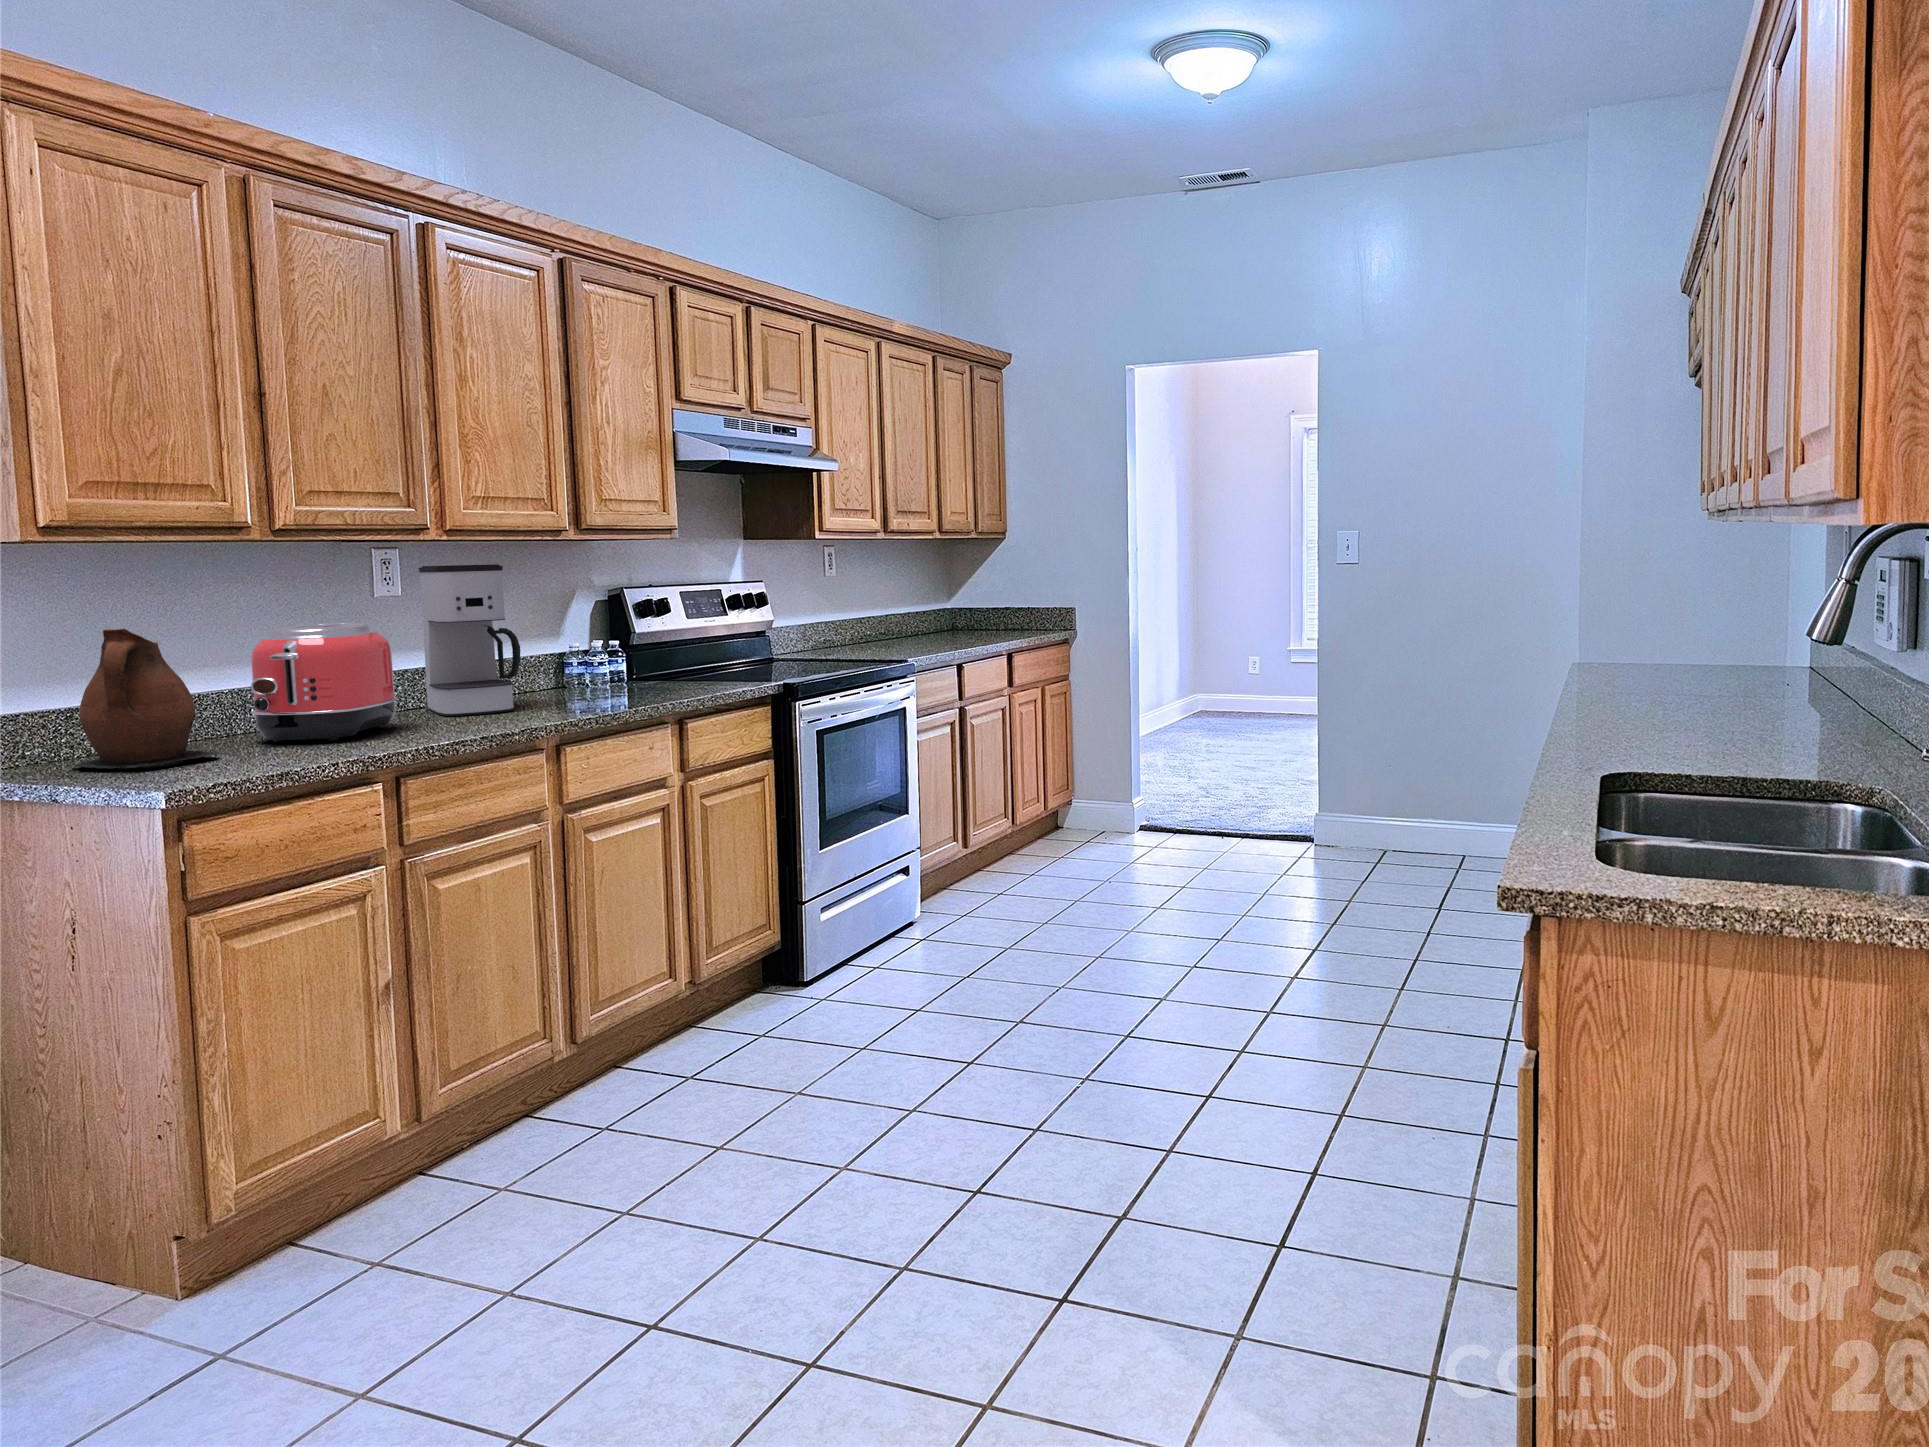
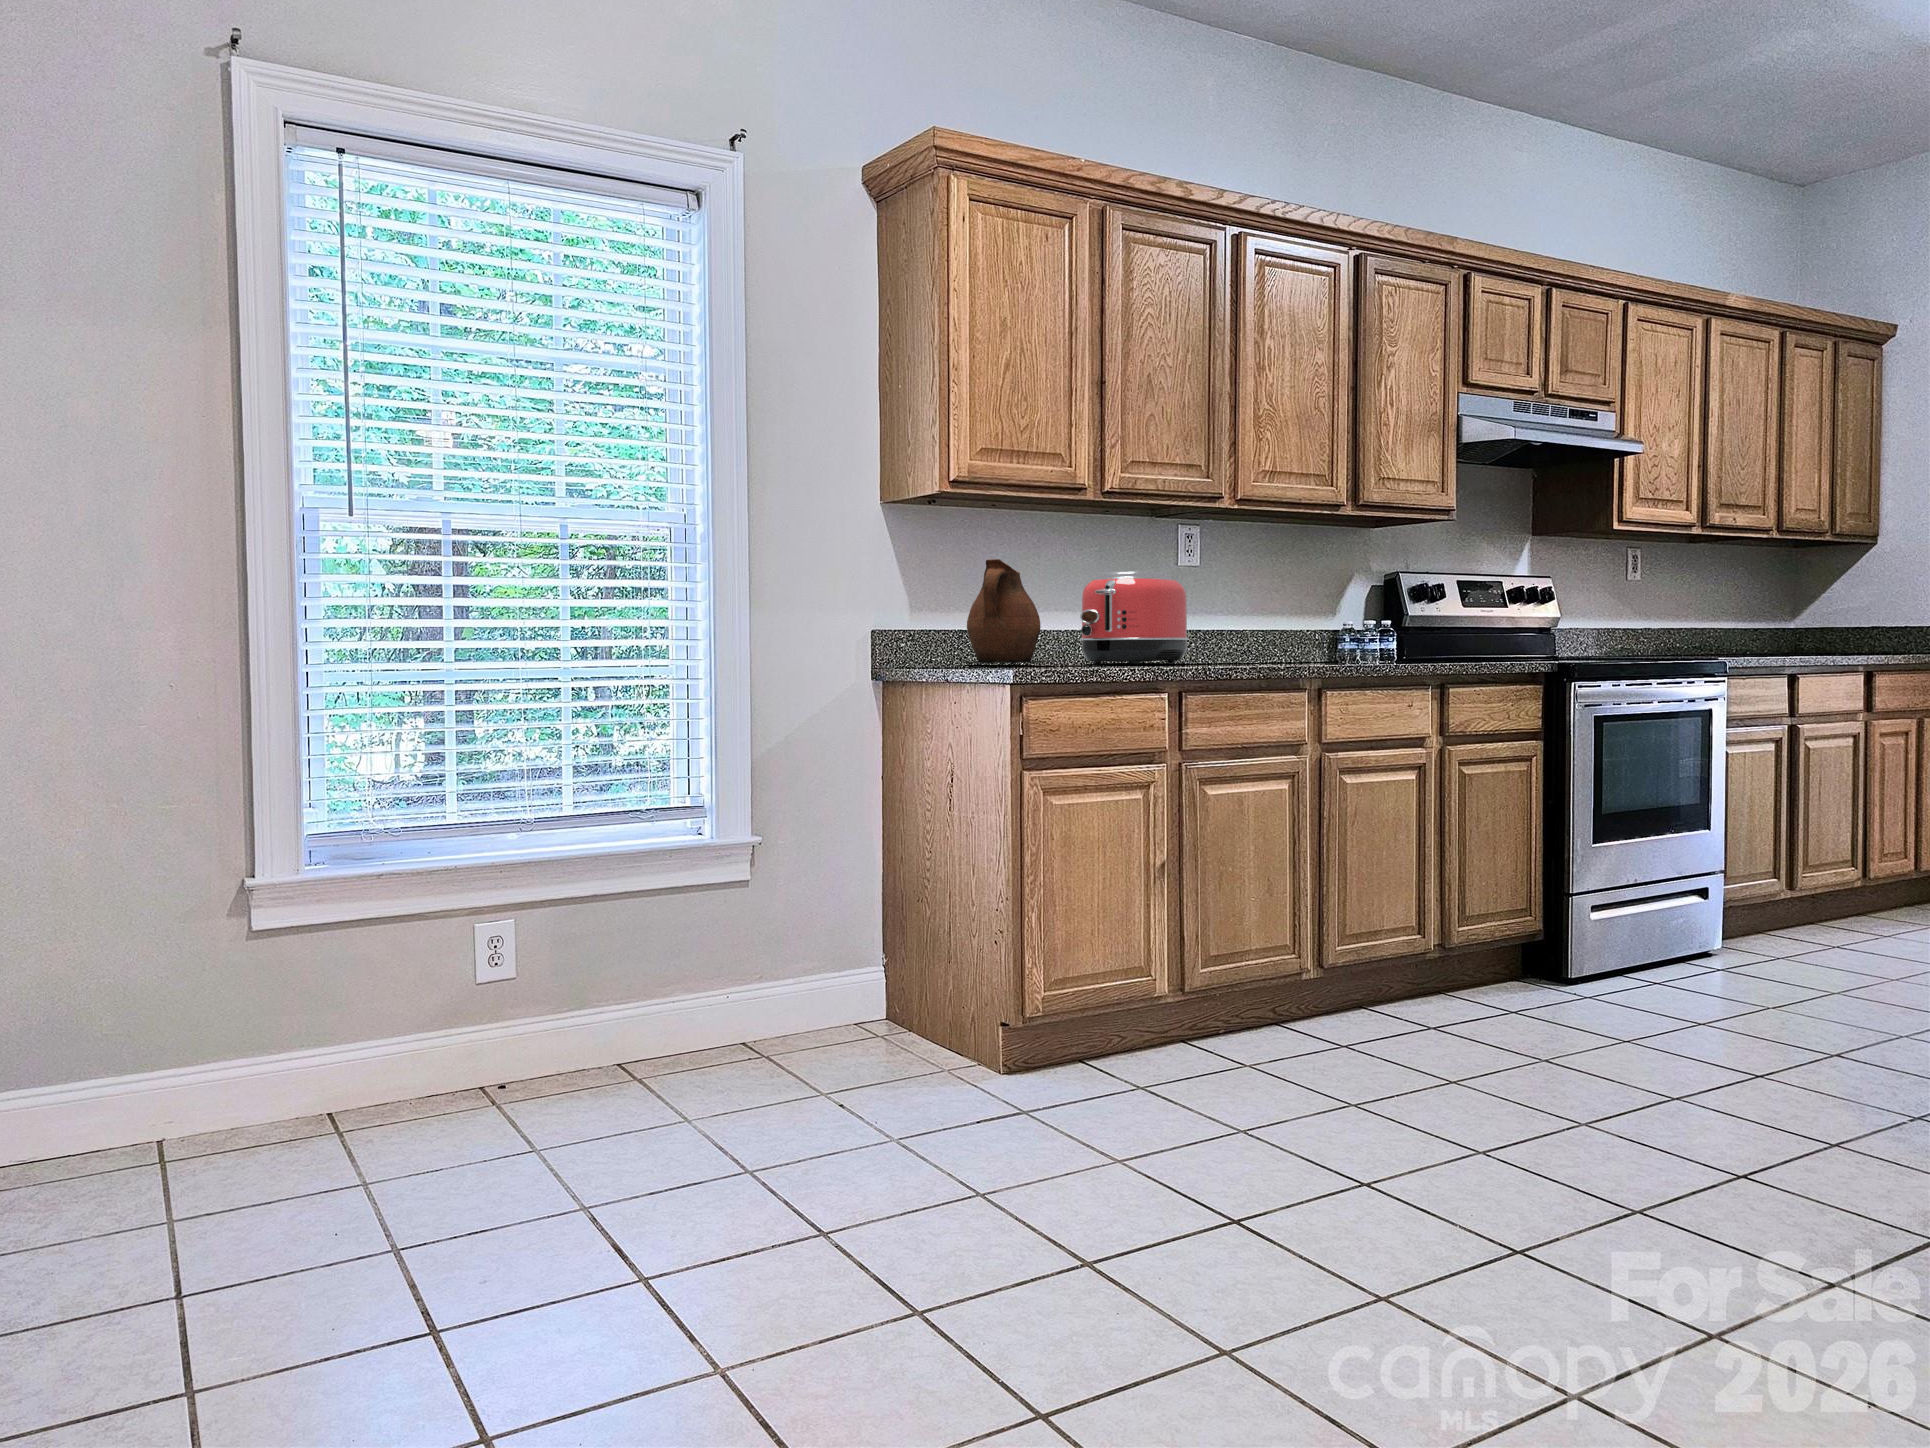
coffee maker: present [419,564,520,716] -> none [1214,531,1296,662]

